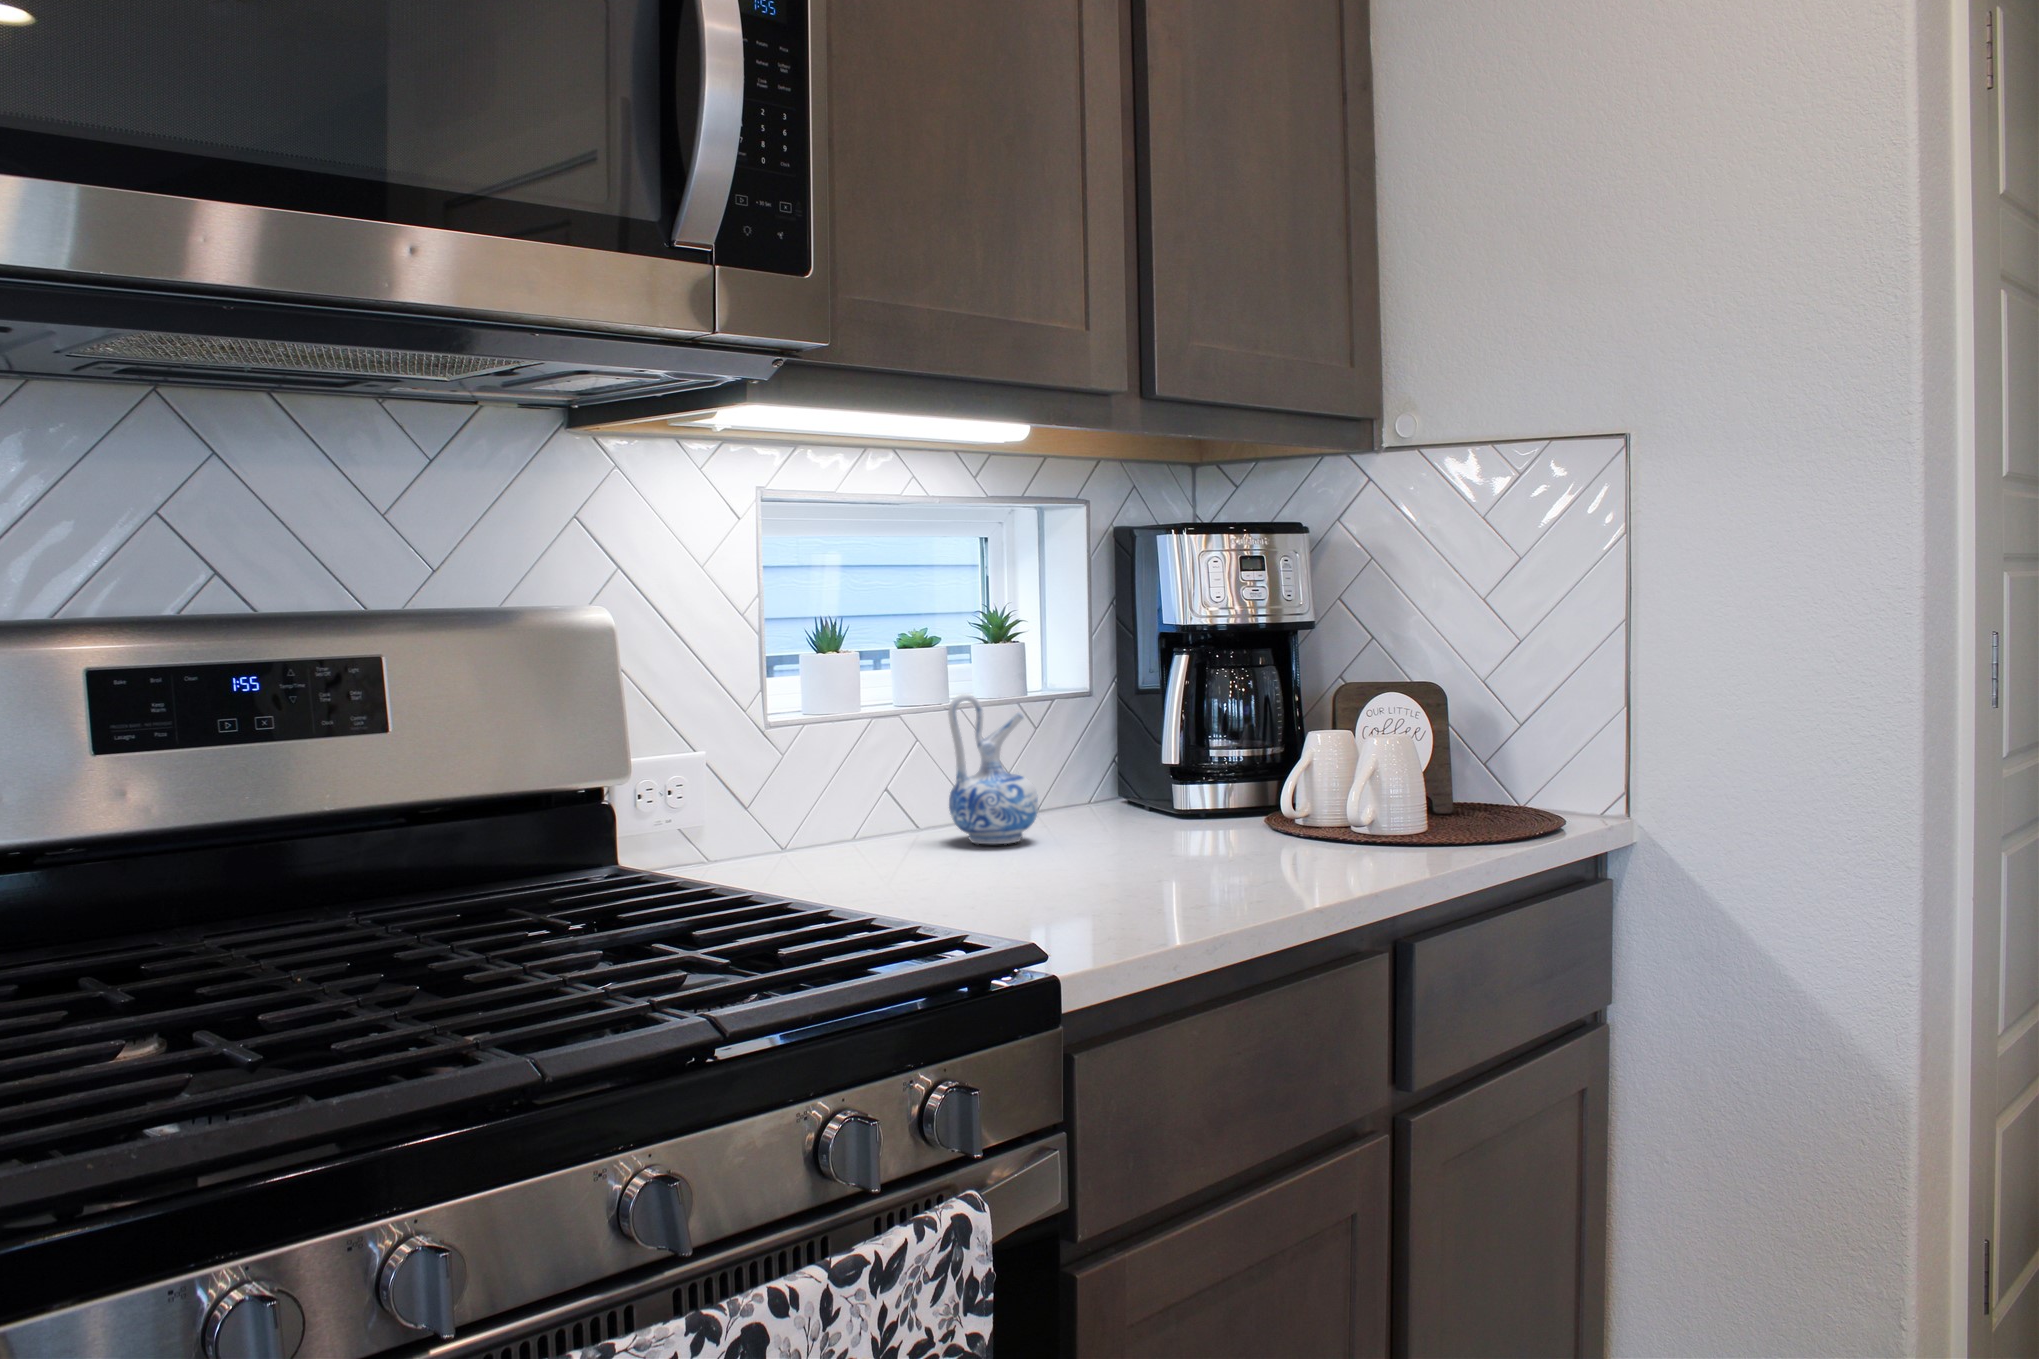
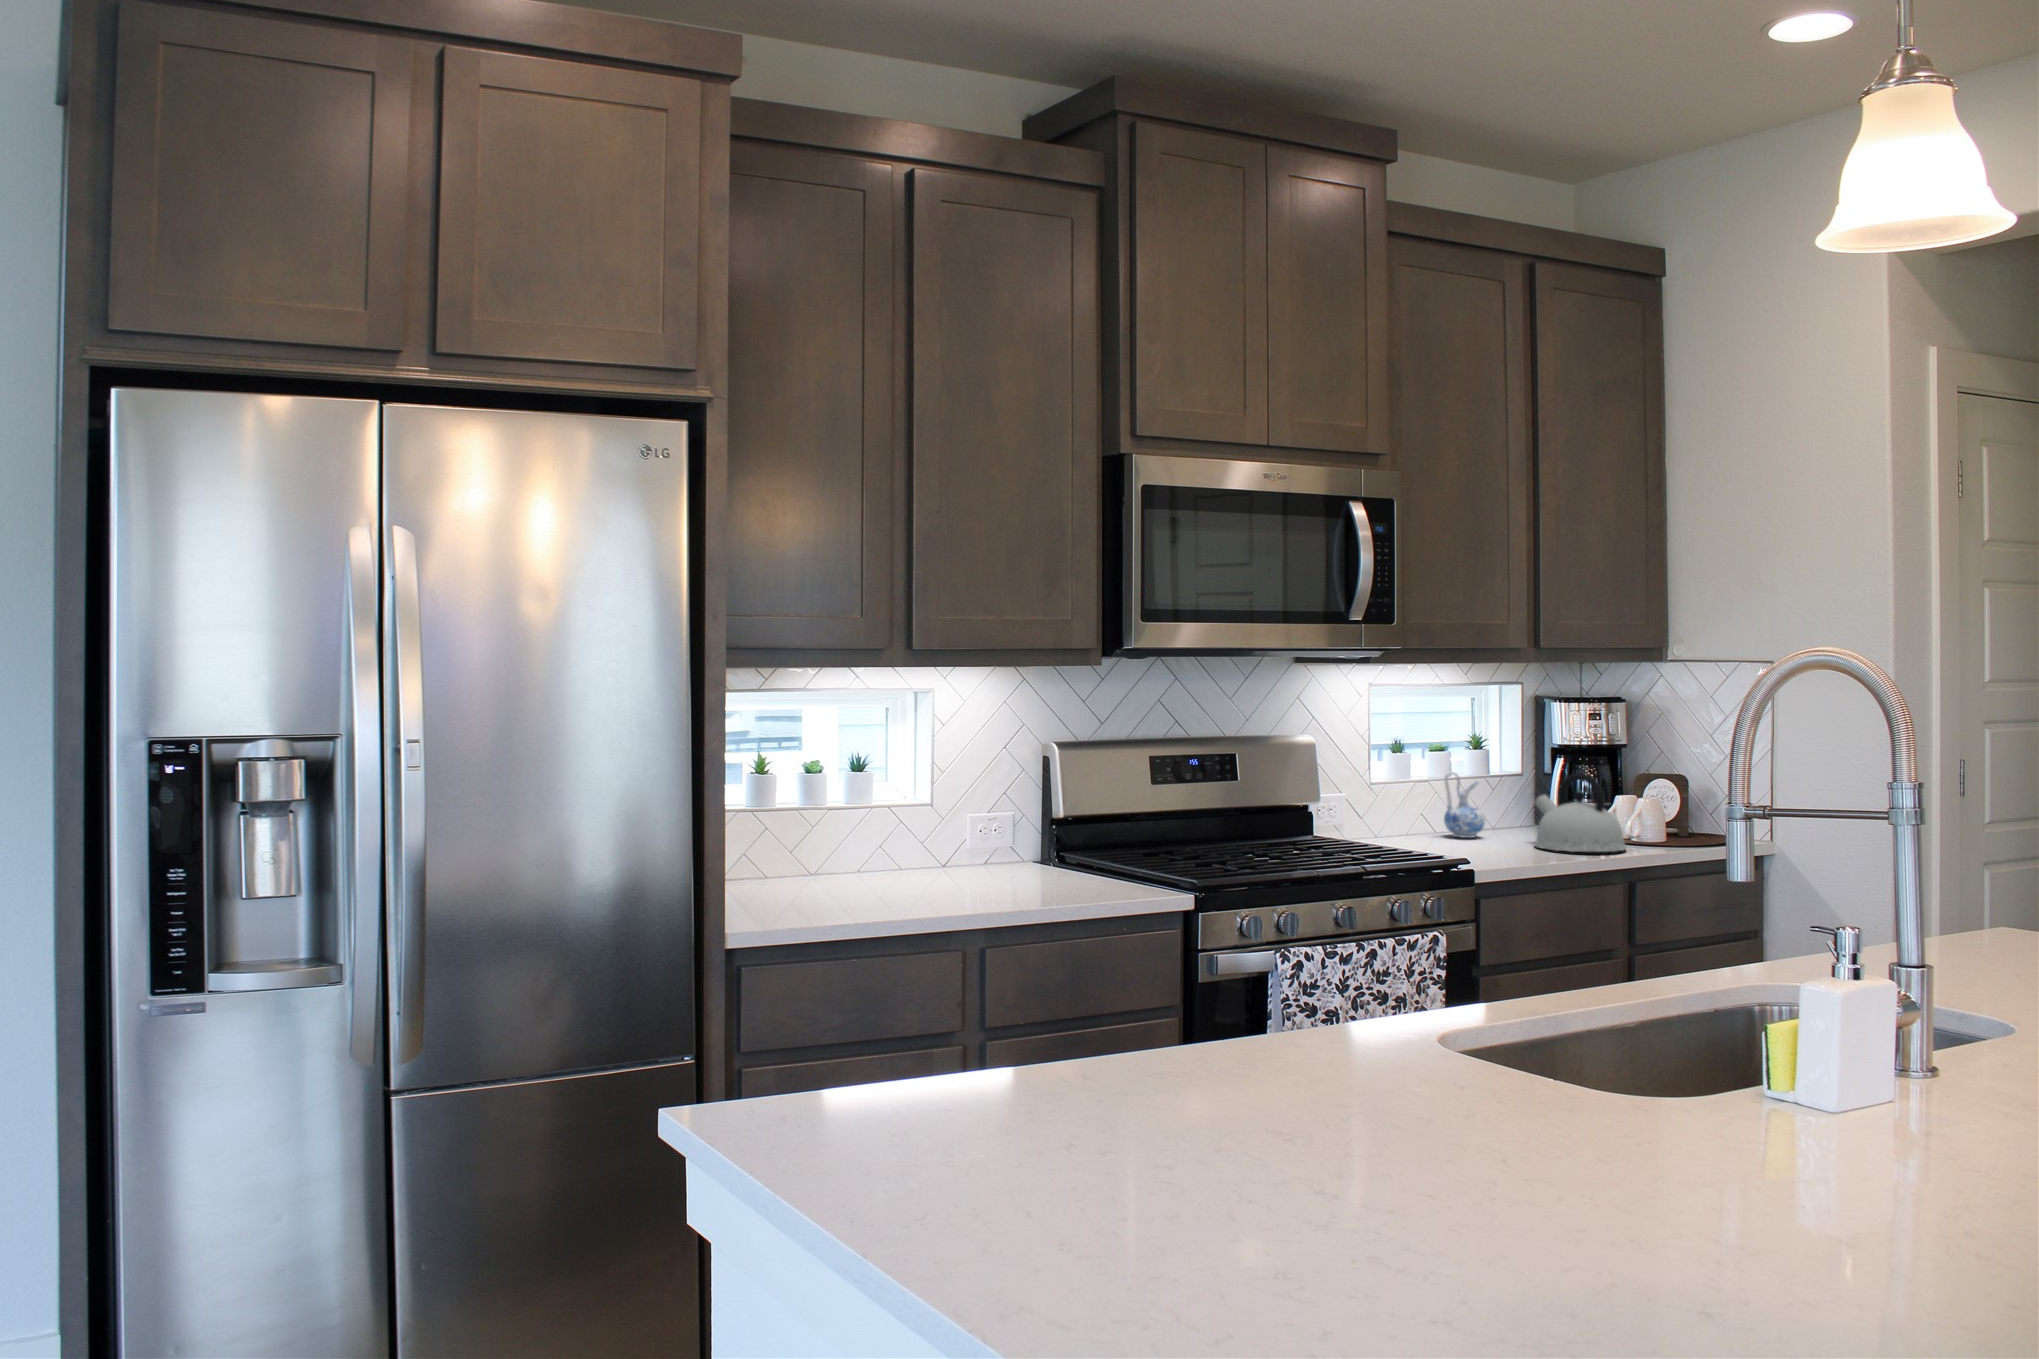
kettle: none [1148,680,1363,871] -> present [1535,773,1626,852]

